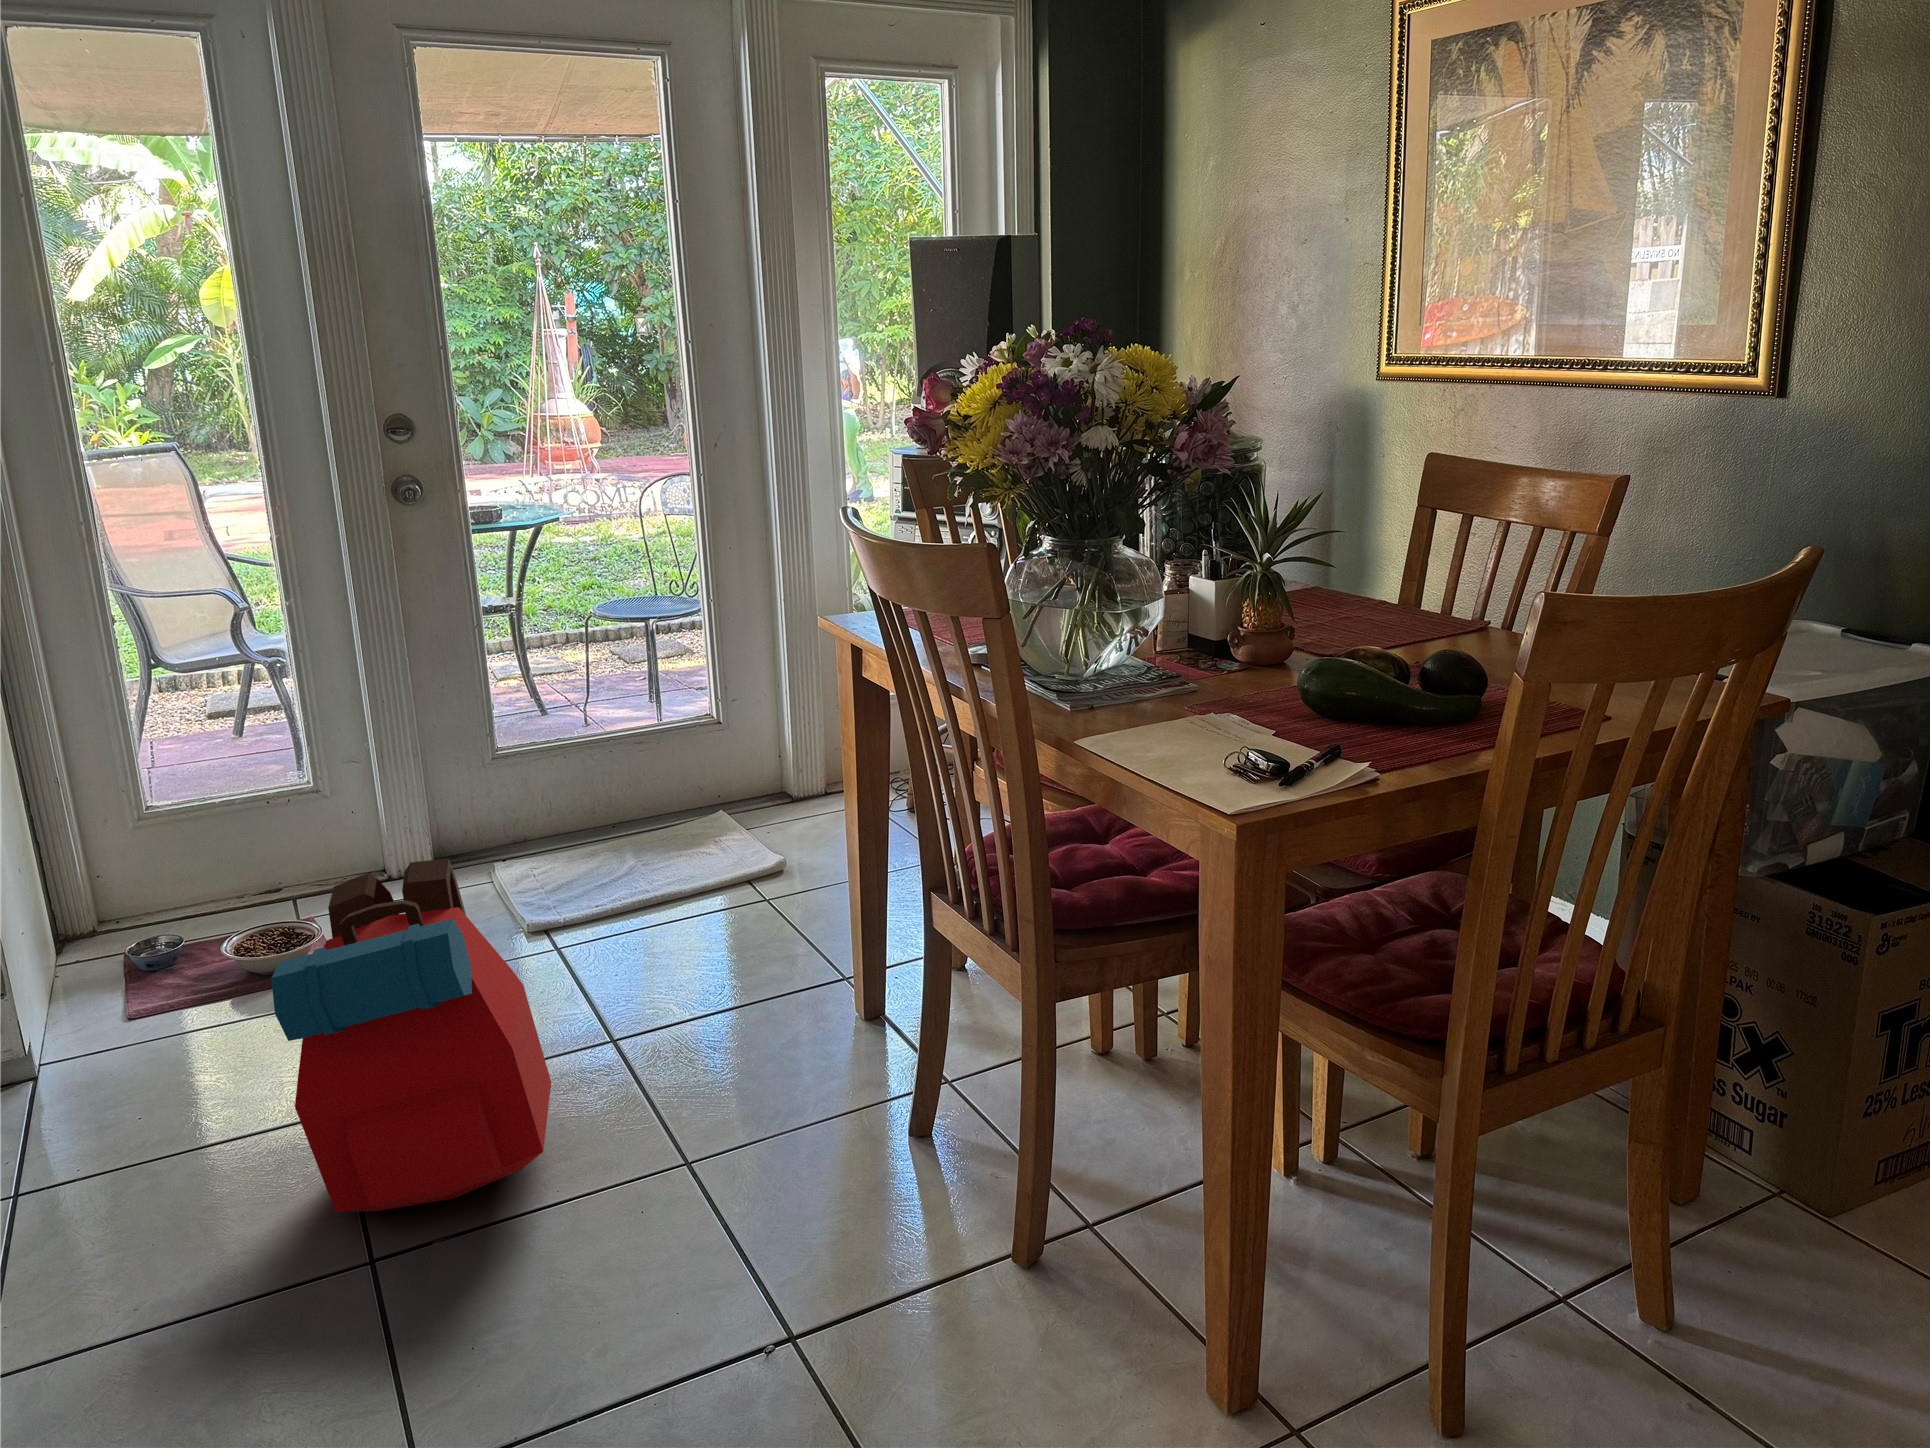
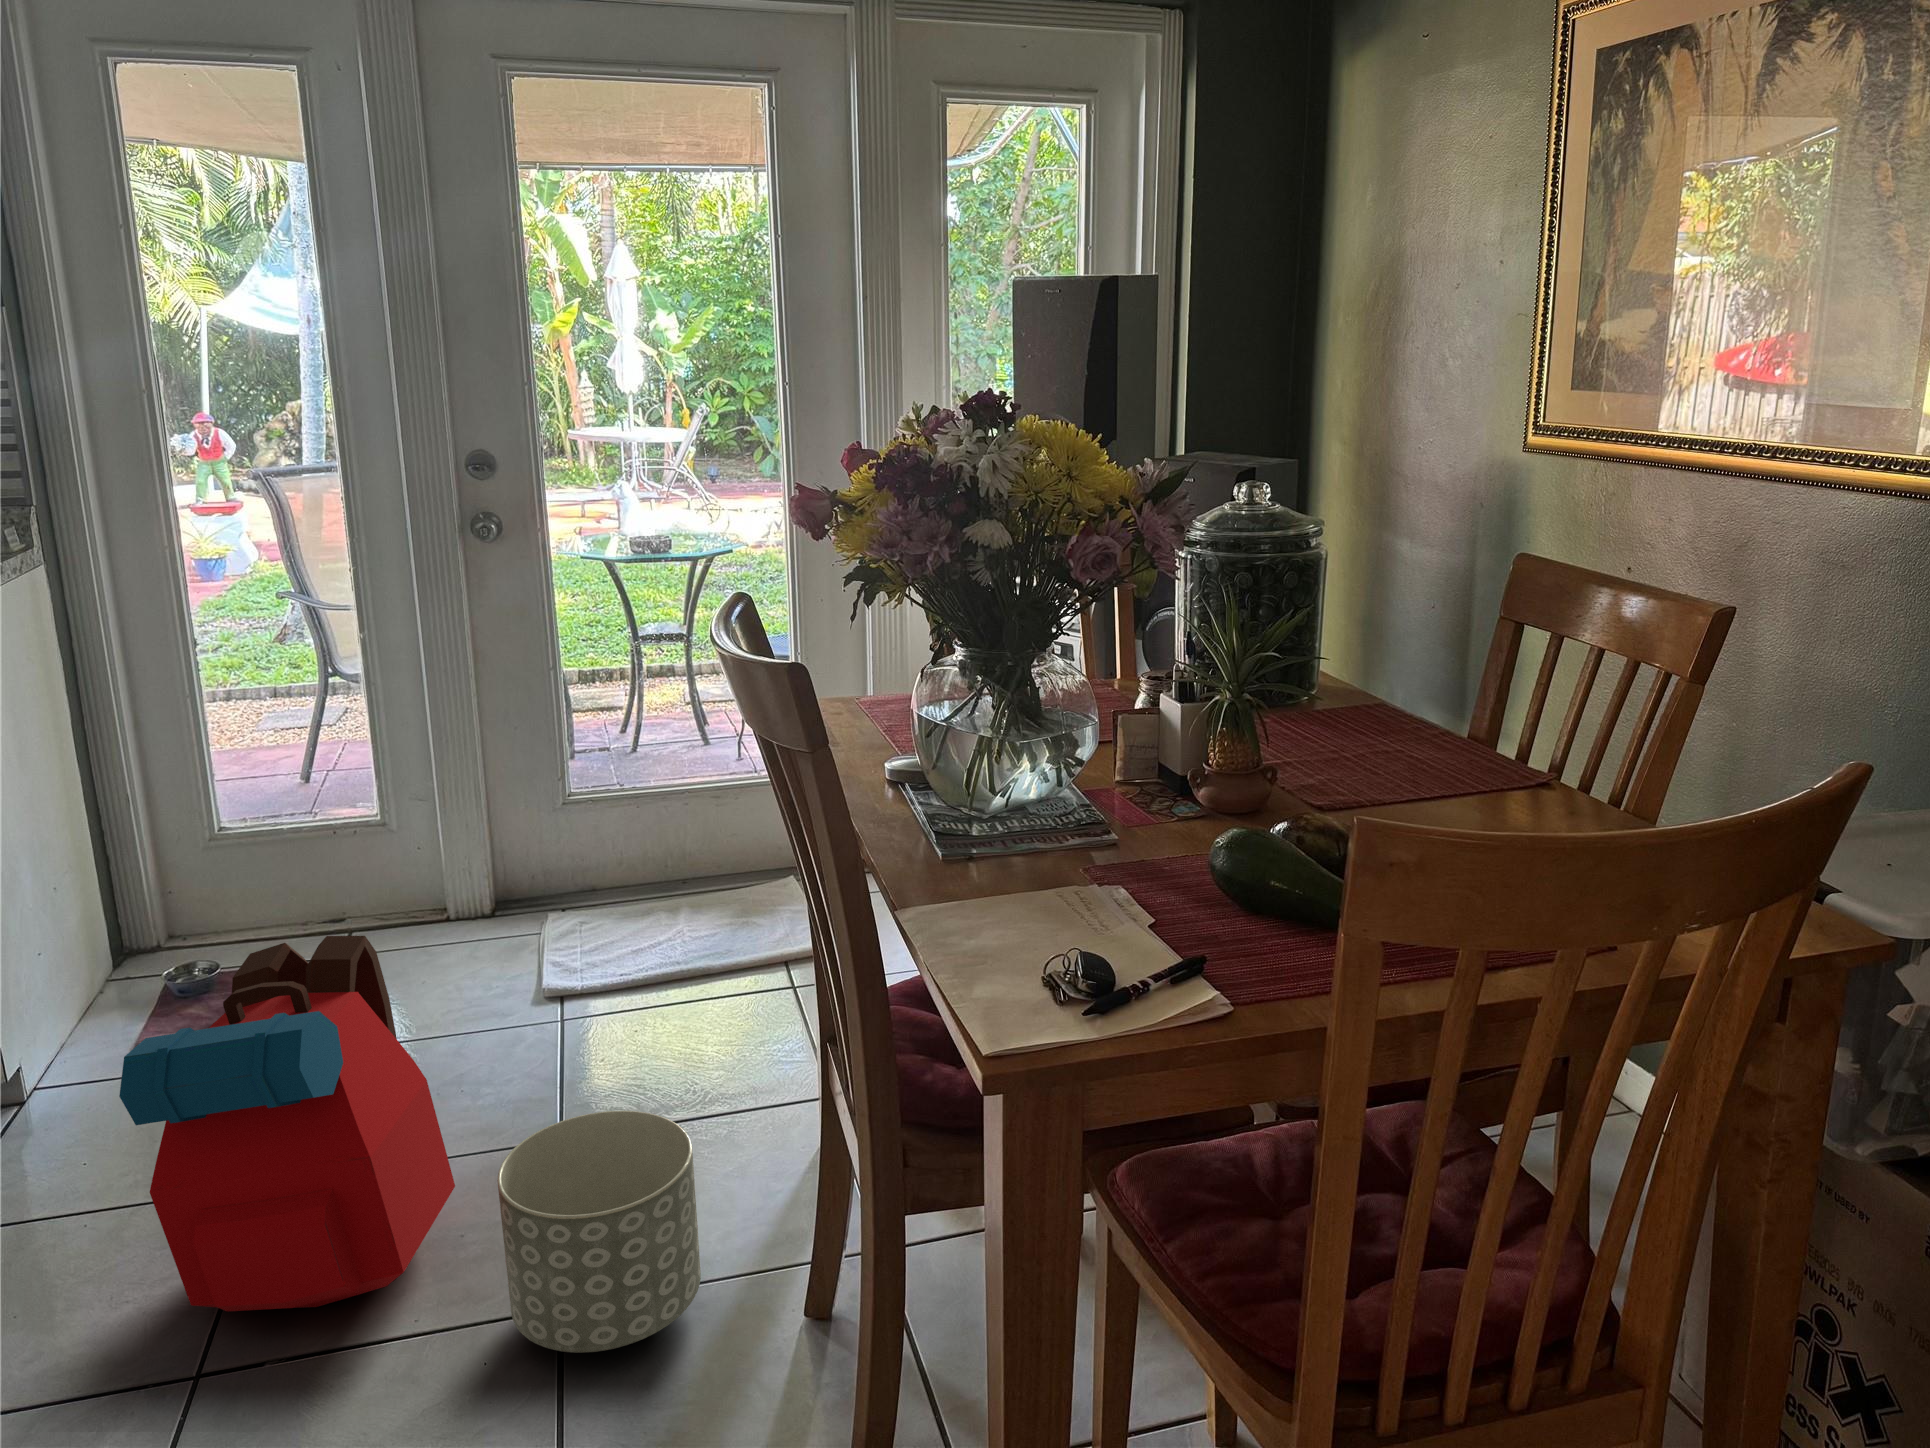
planter: none [637,986,815,1191] -> present [497,1111,701,1353]

